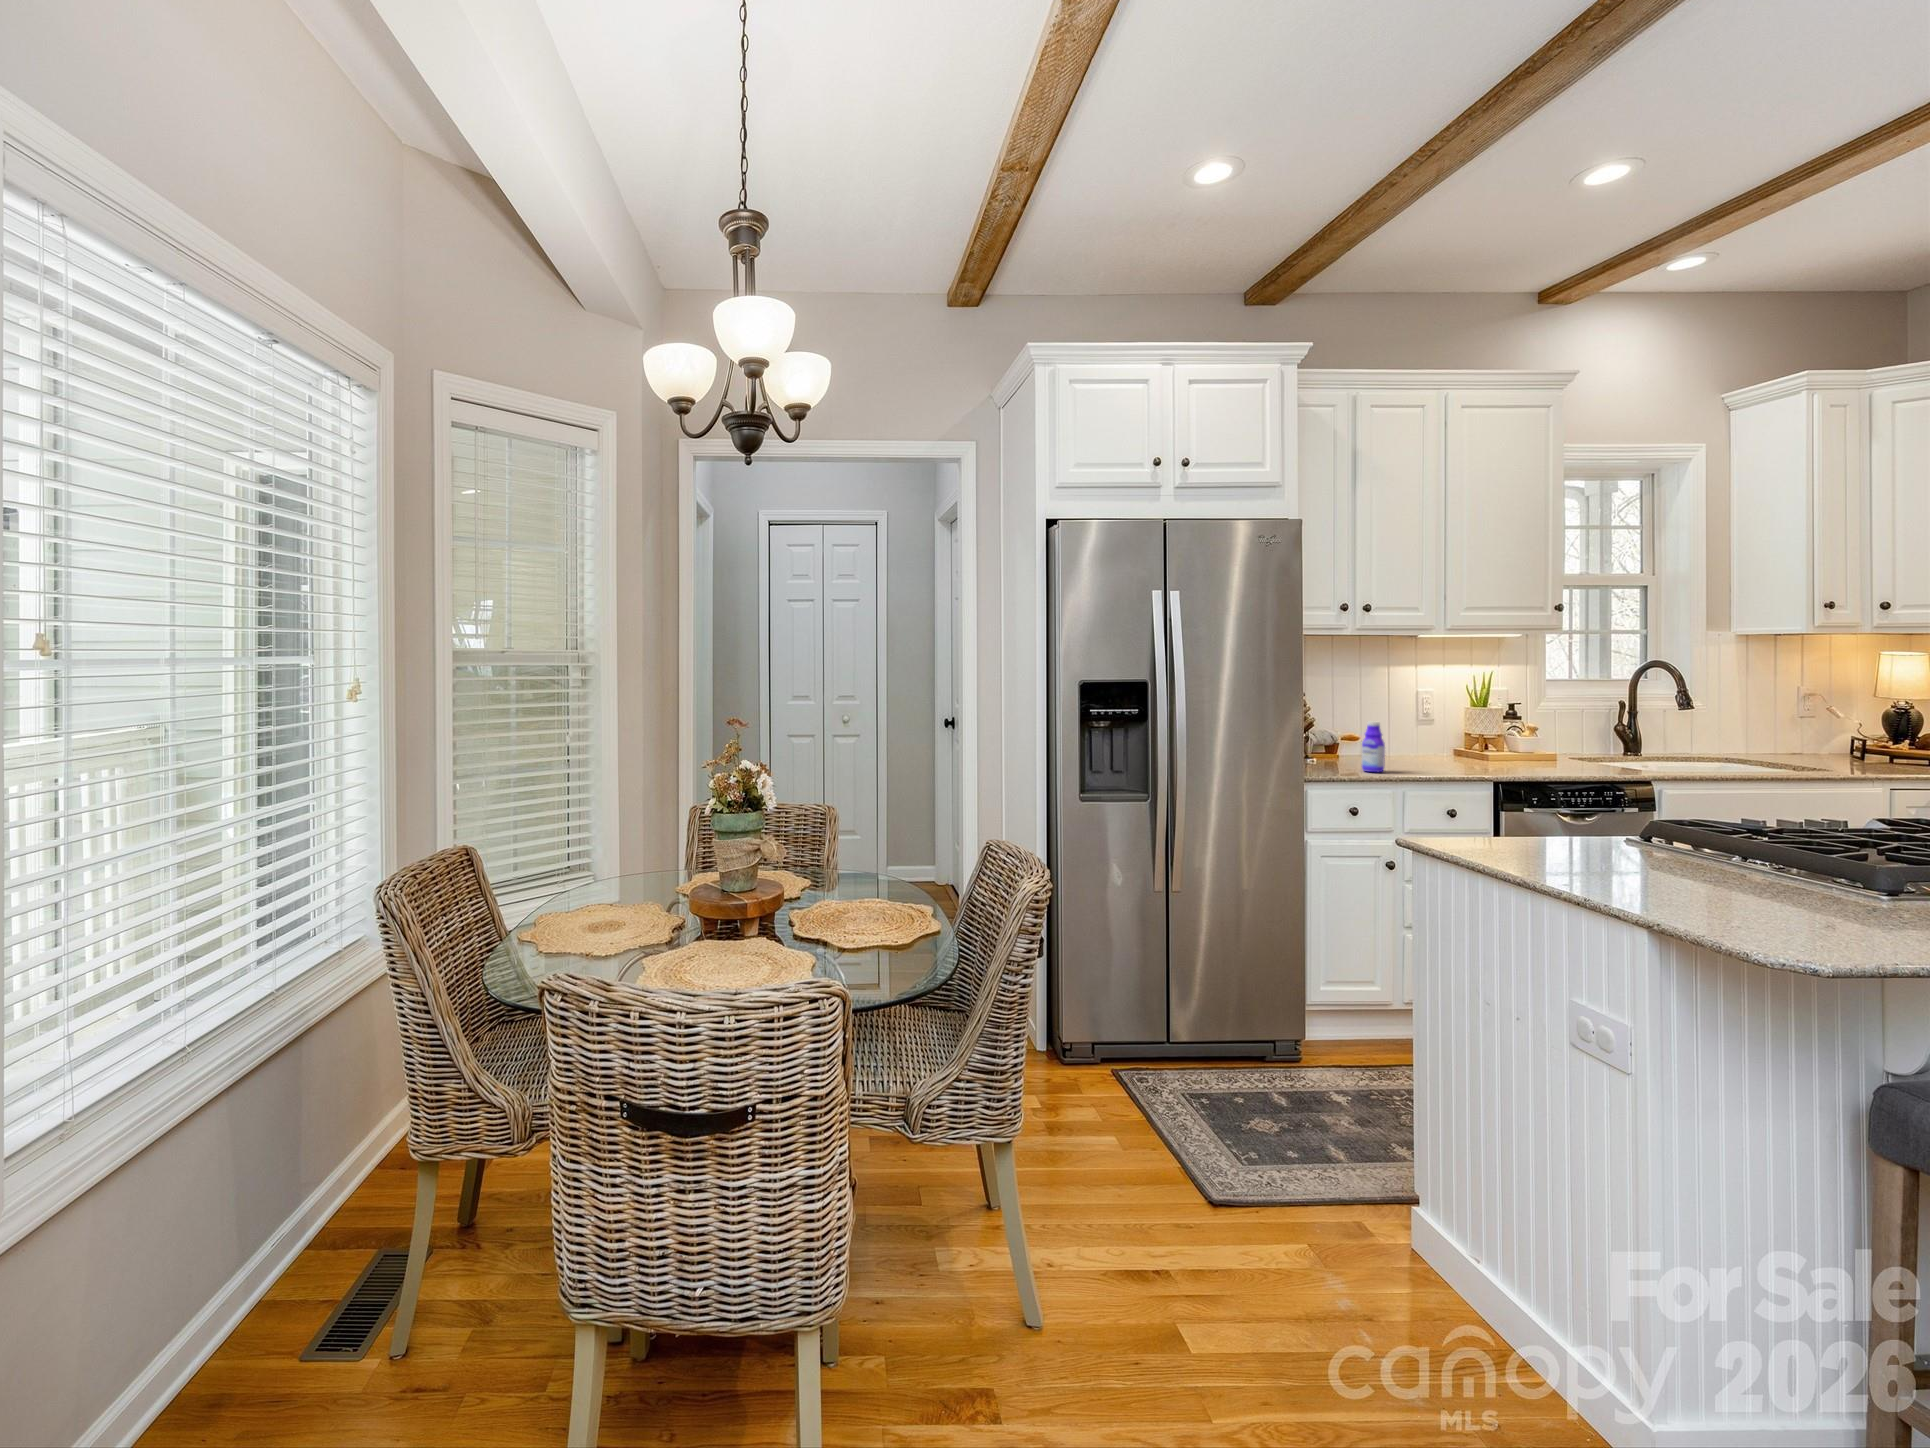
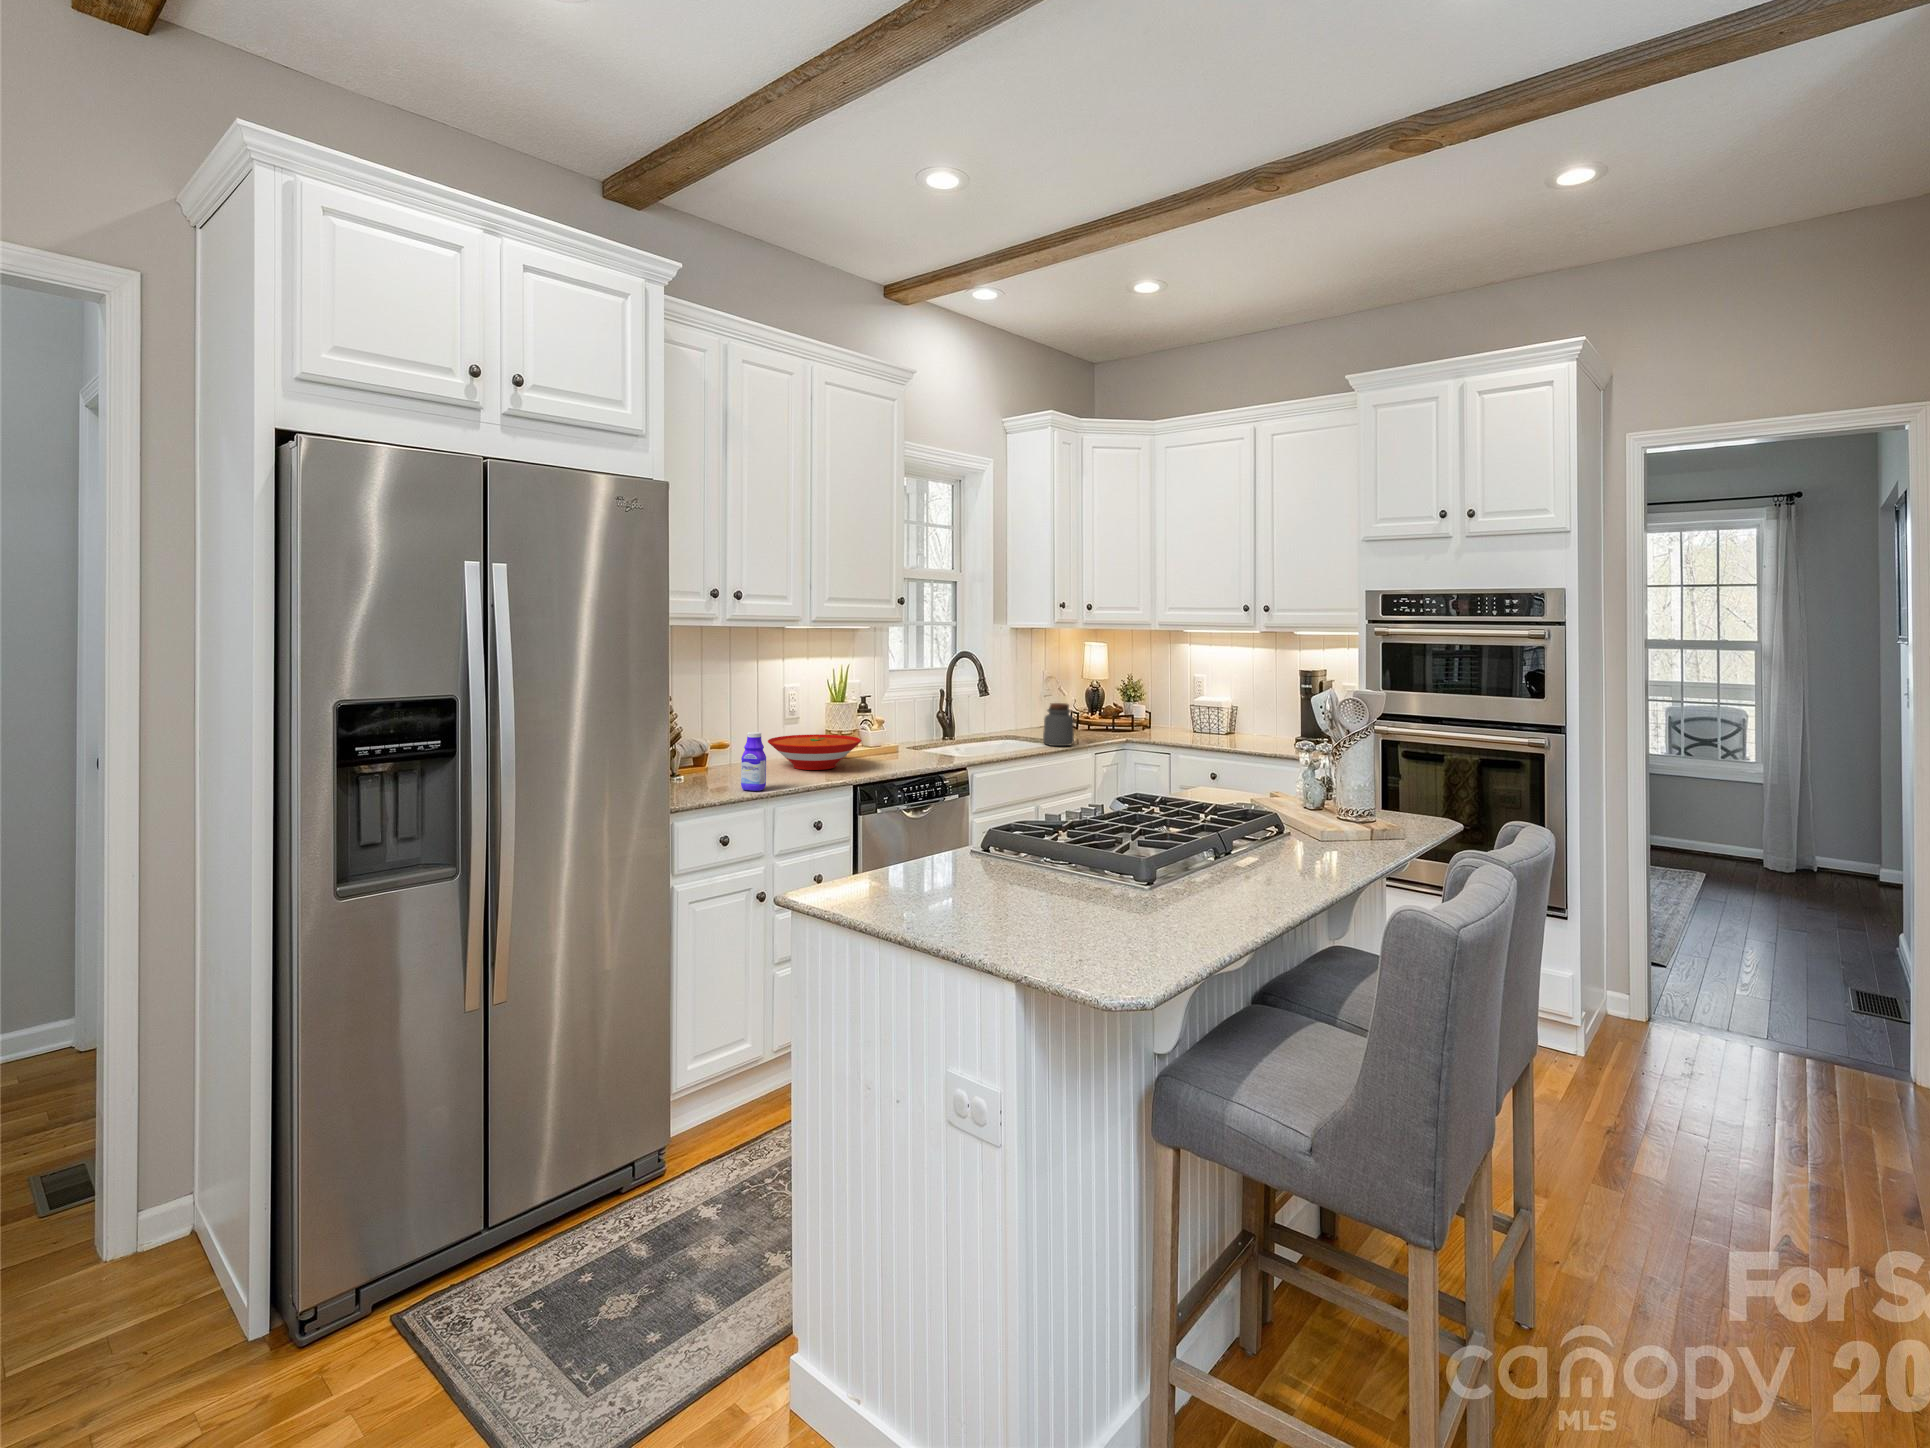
jar: none [1764,716,1814,768] -> present [1043,703,1074,746]
bowl: none [1397,735,1495,765] -> present [768,734,862,770]

